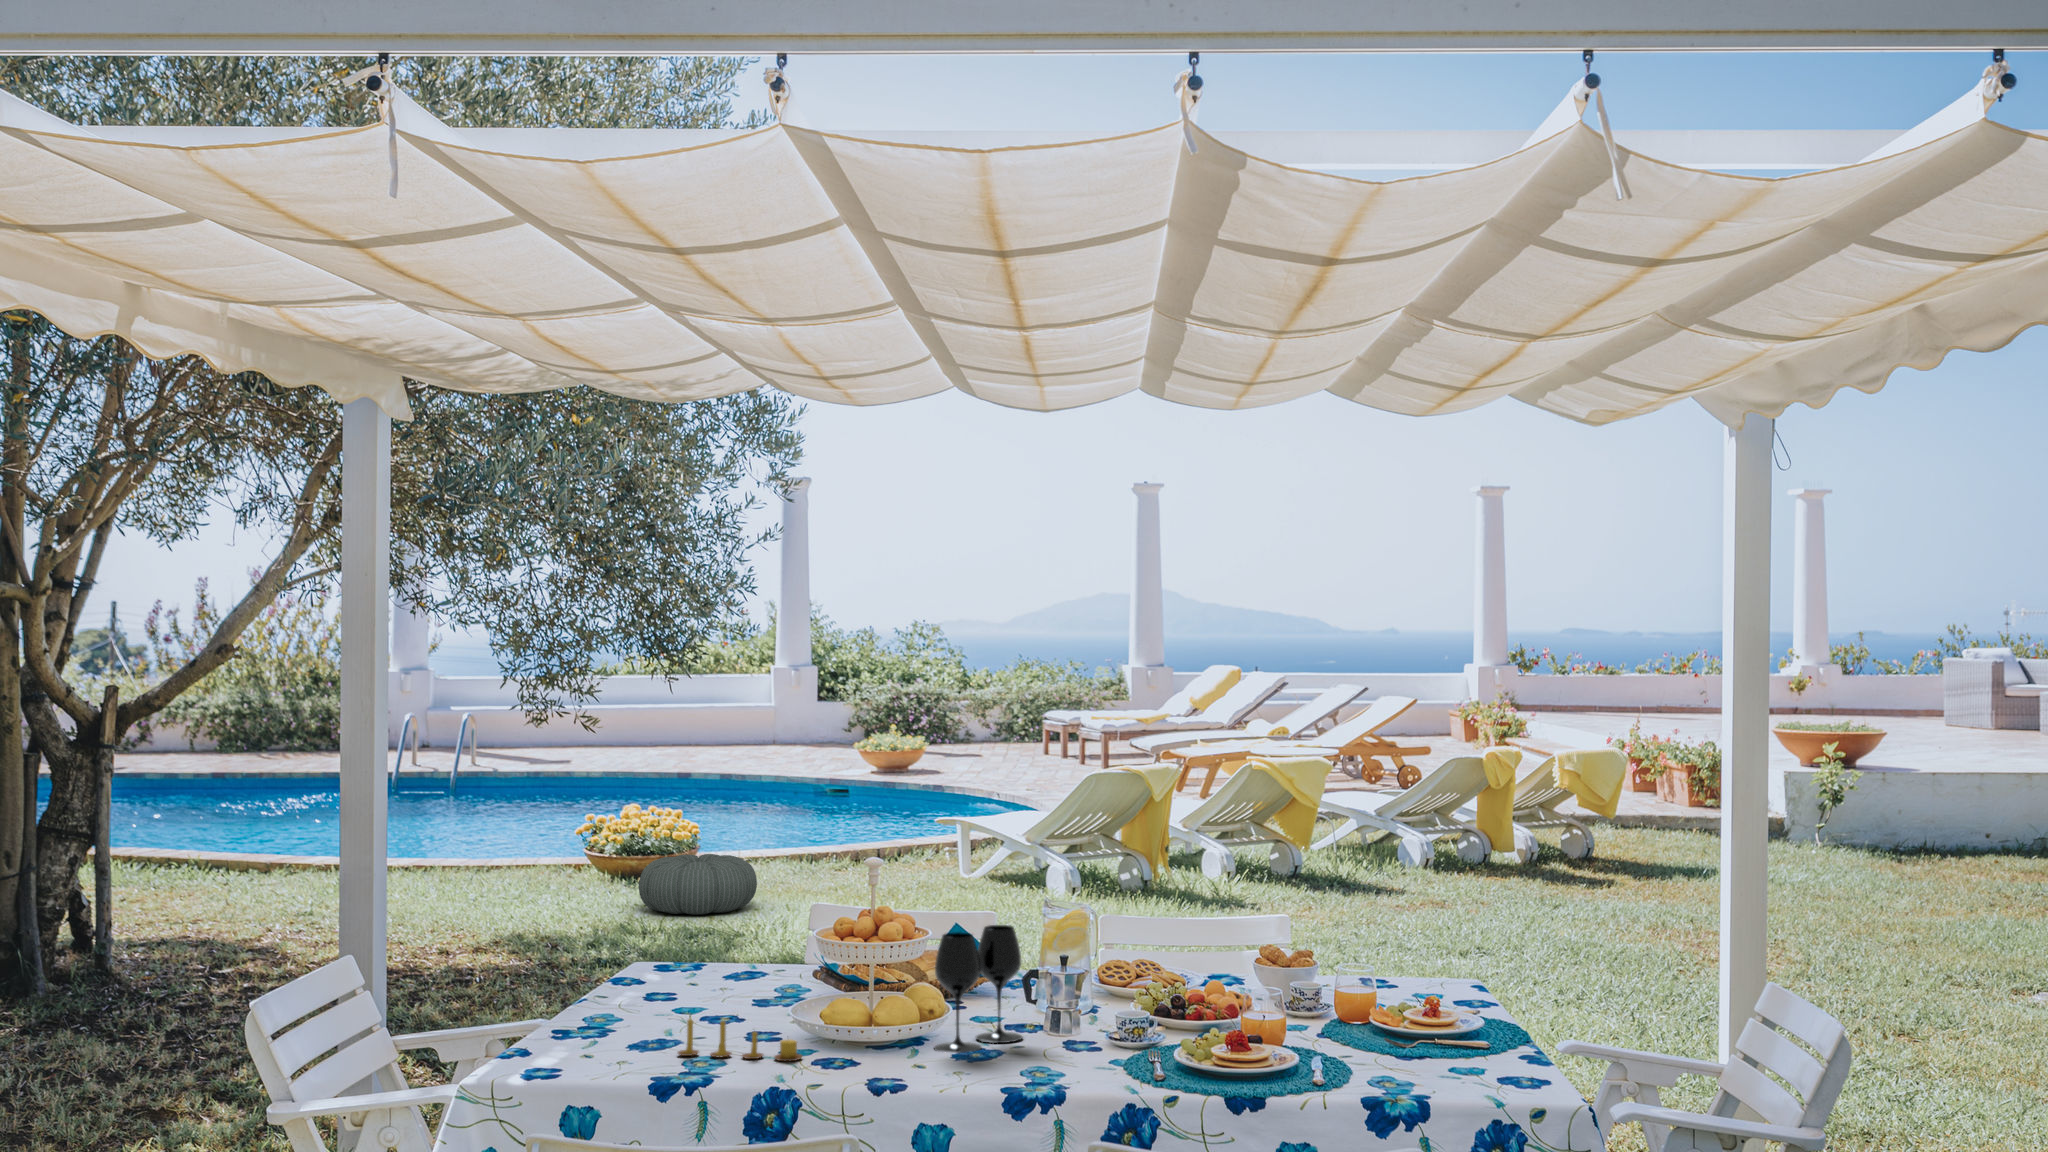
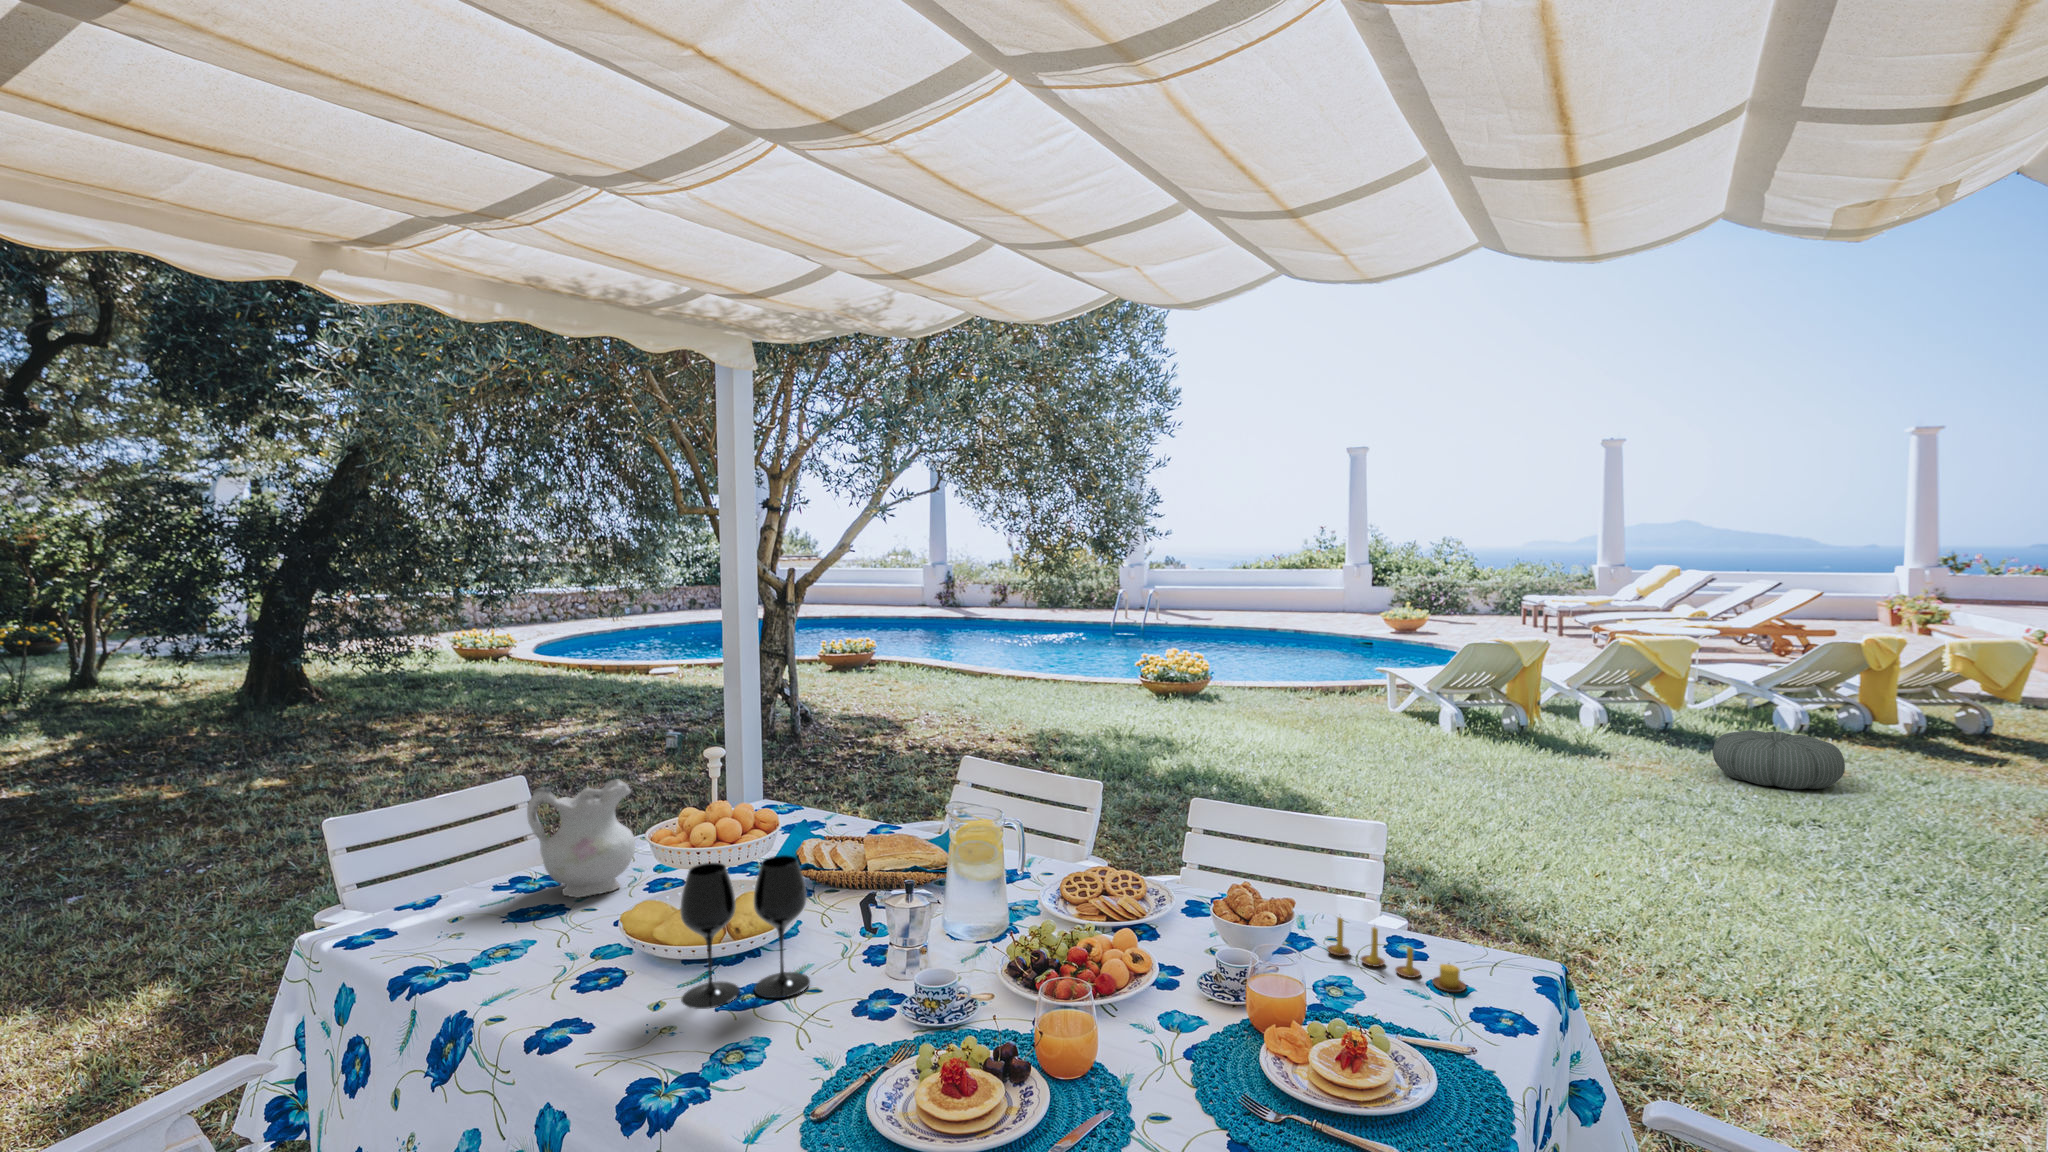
pouf: present [639,854,757,915] -> present [1713,730,1845,789]
ceramic pitcher: none [588,908,684,1036] -> present [527,779,635,898]
candle: present [678,1019,802,1061] -> present [1327,917,1466,992]

